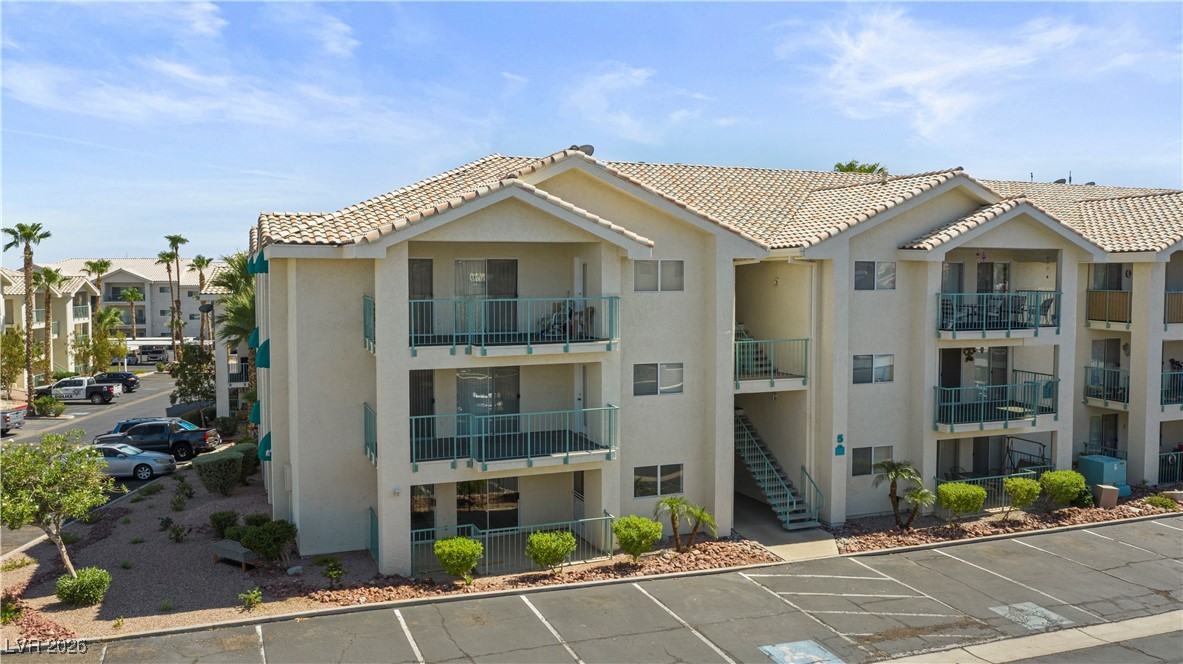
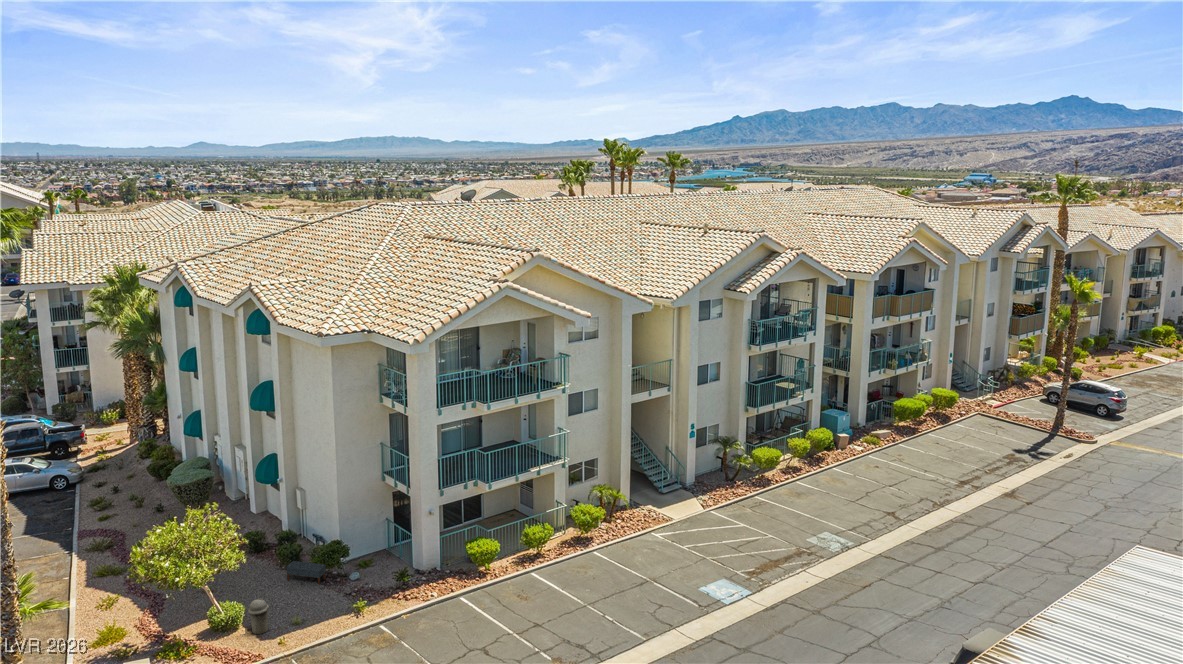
trash can: none [101,563,131,612] -> present [248,598,269,634]

